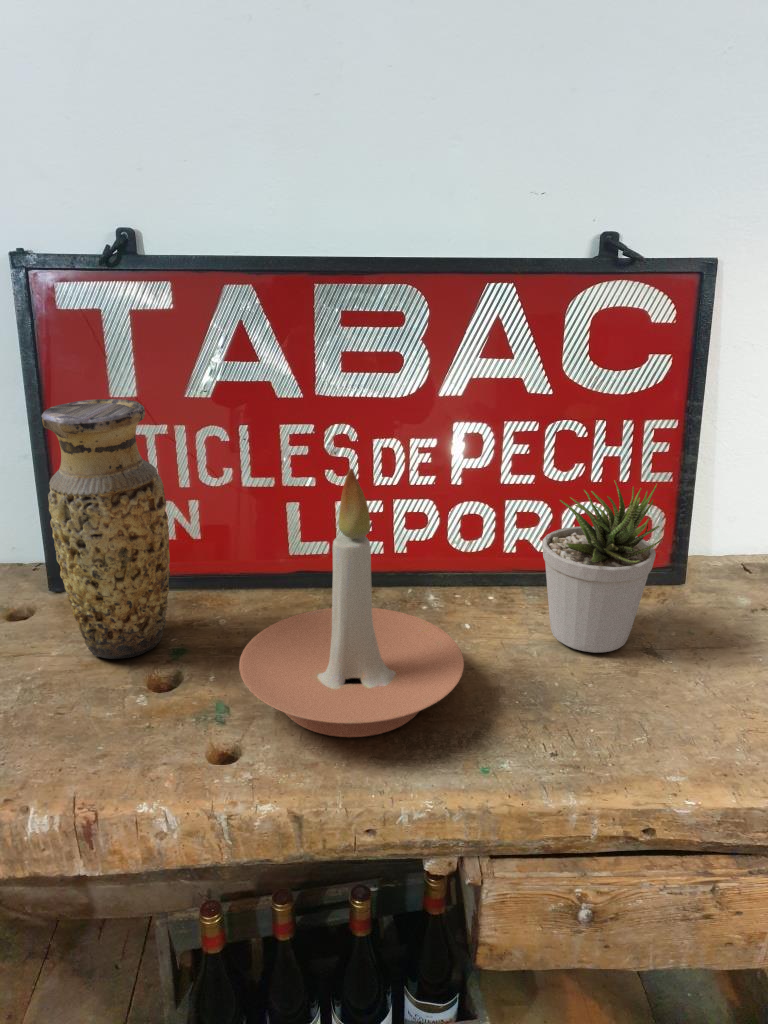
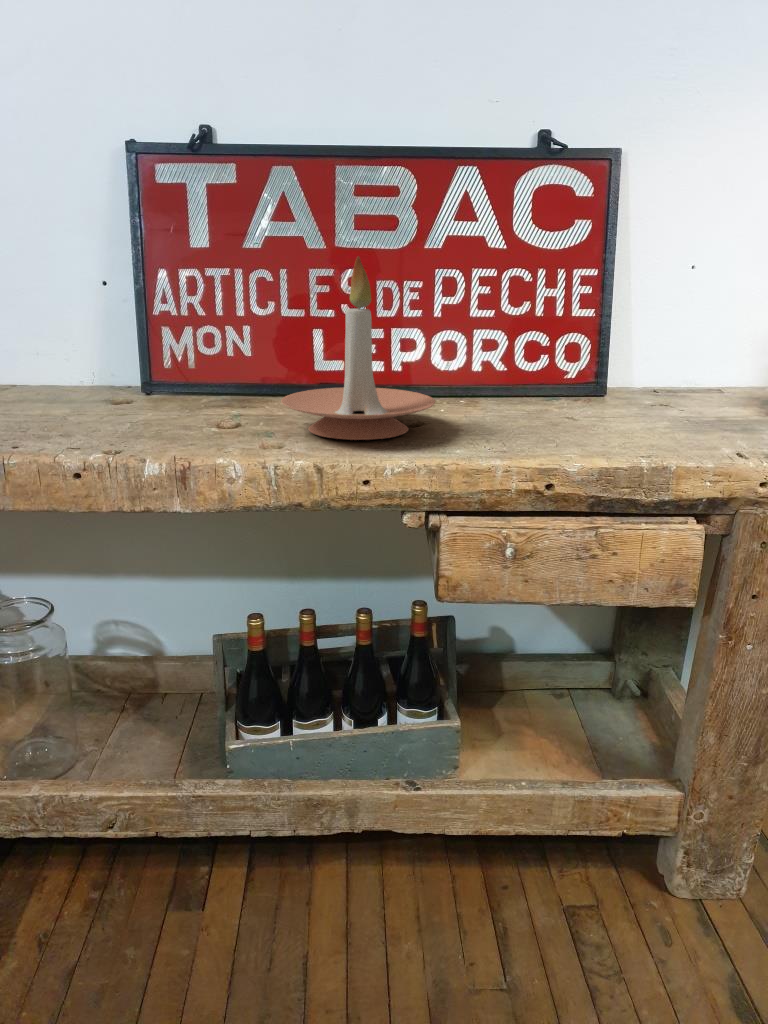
vase: present [41,399,170,659] -> none [150,230,232,415]
potted plant: present [542,480,663,652] -> none [495,288,577,417]

